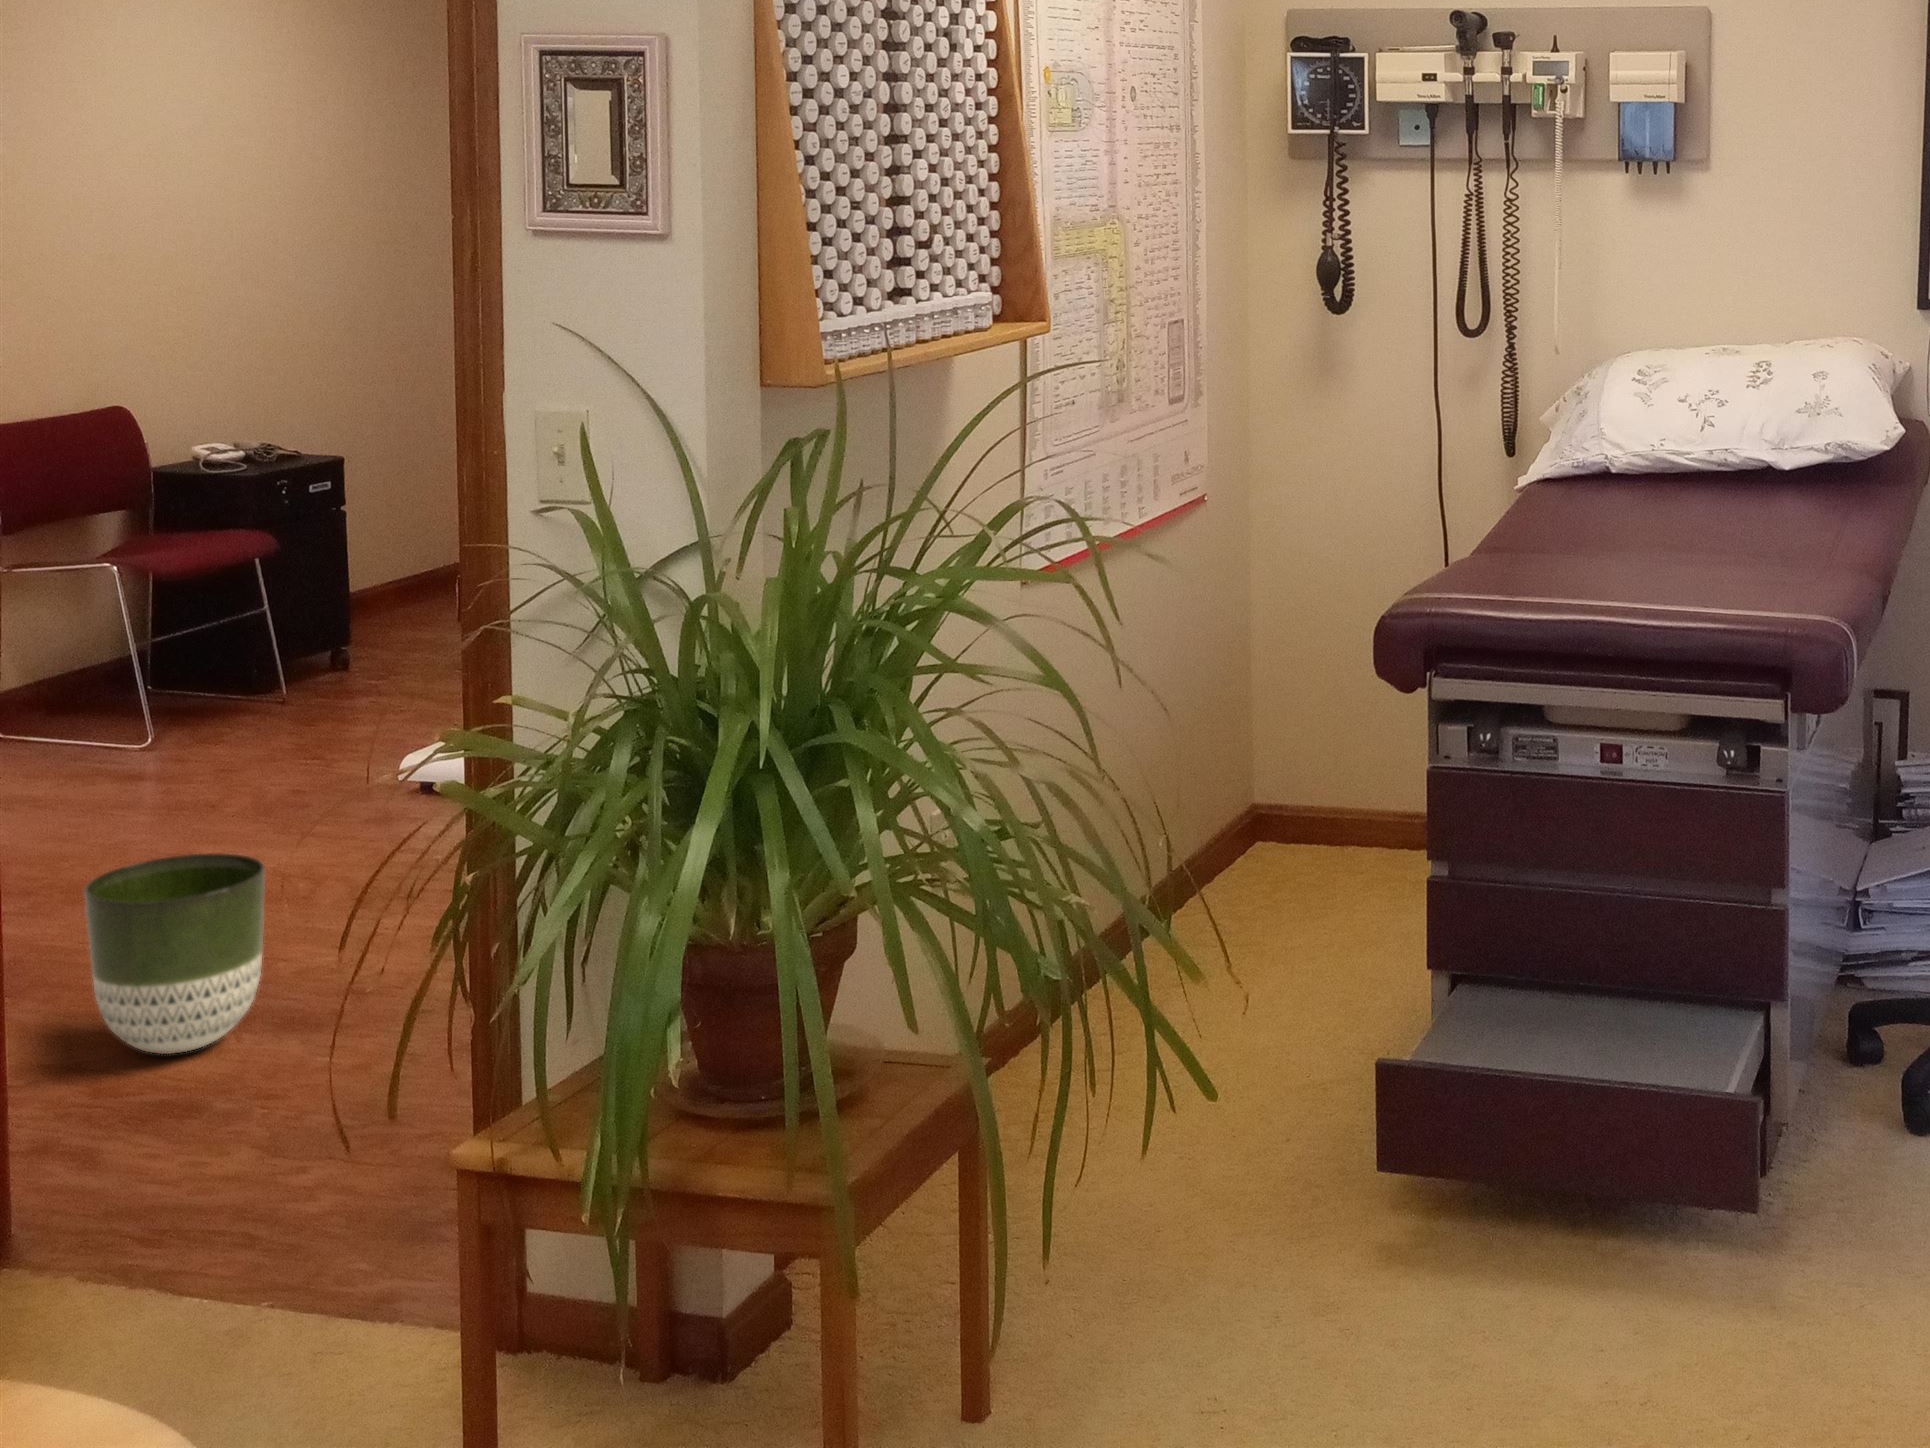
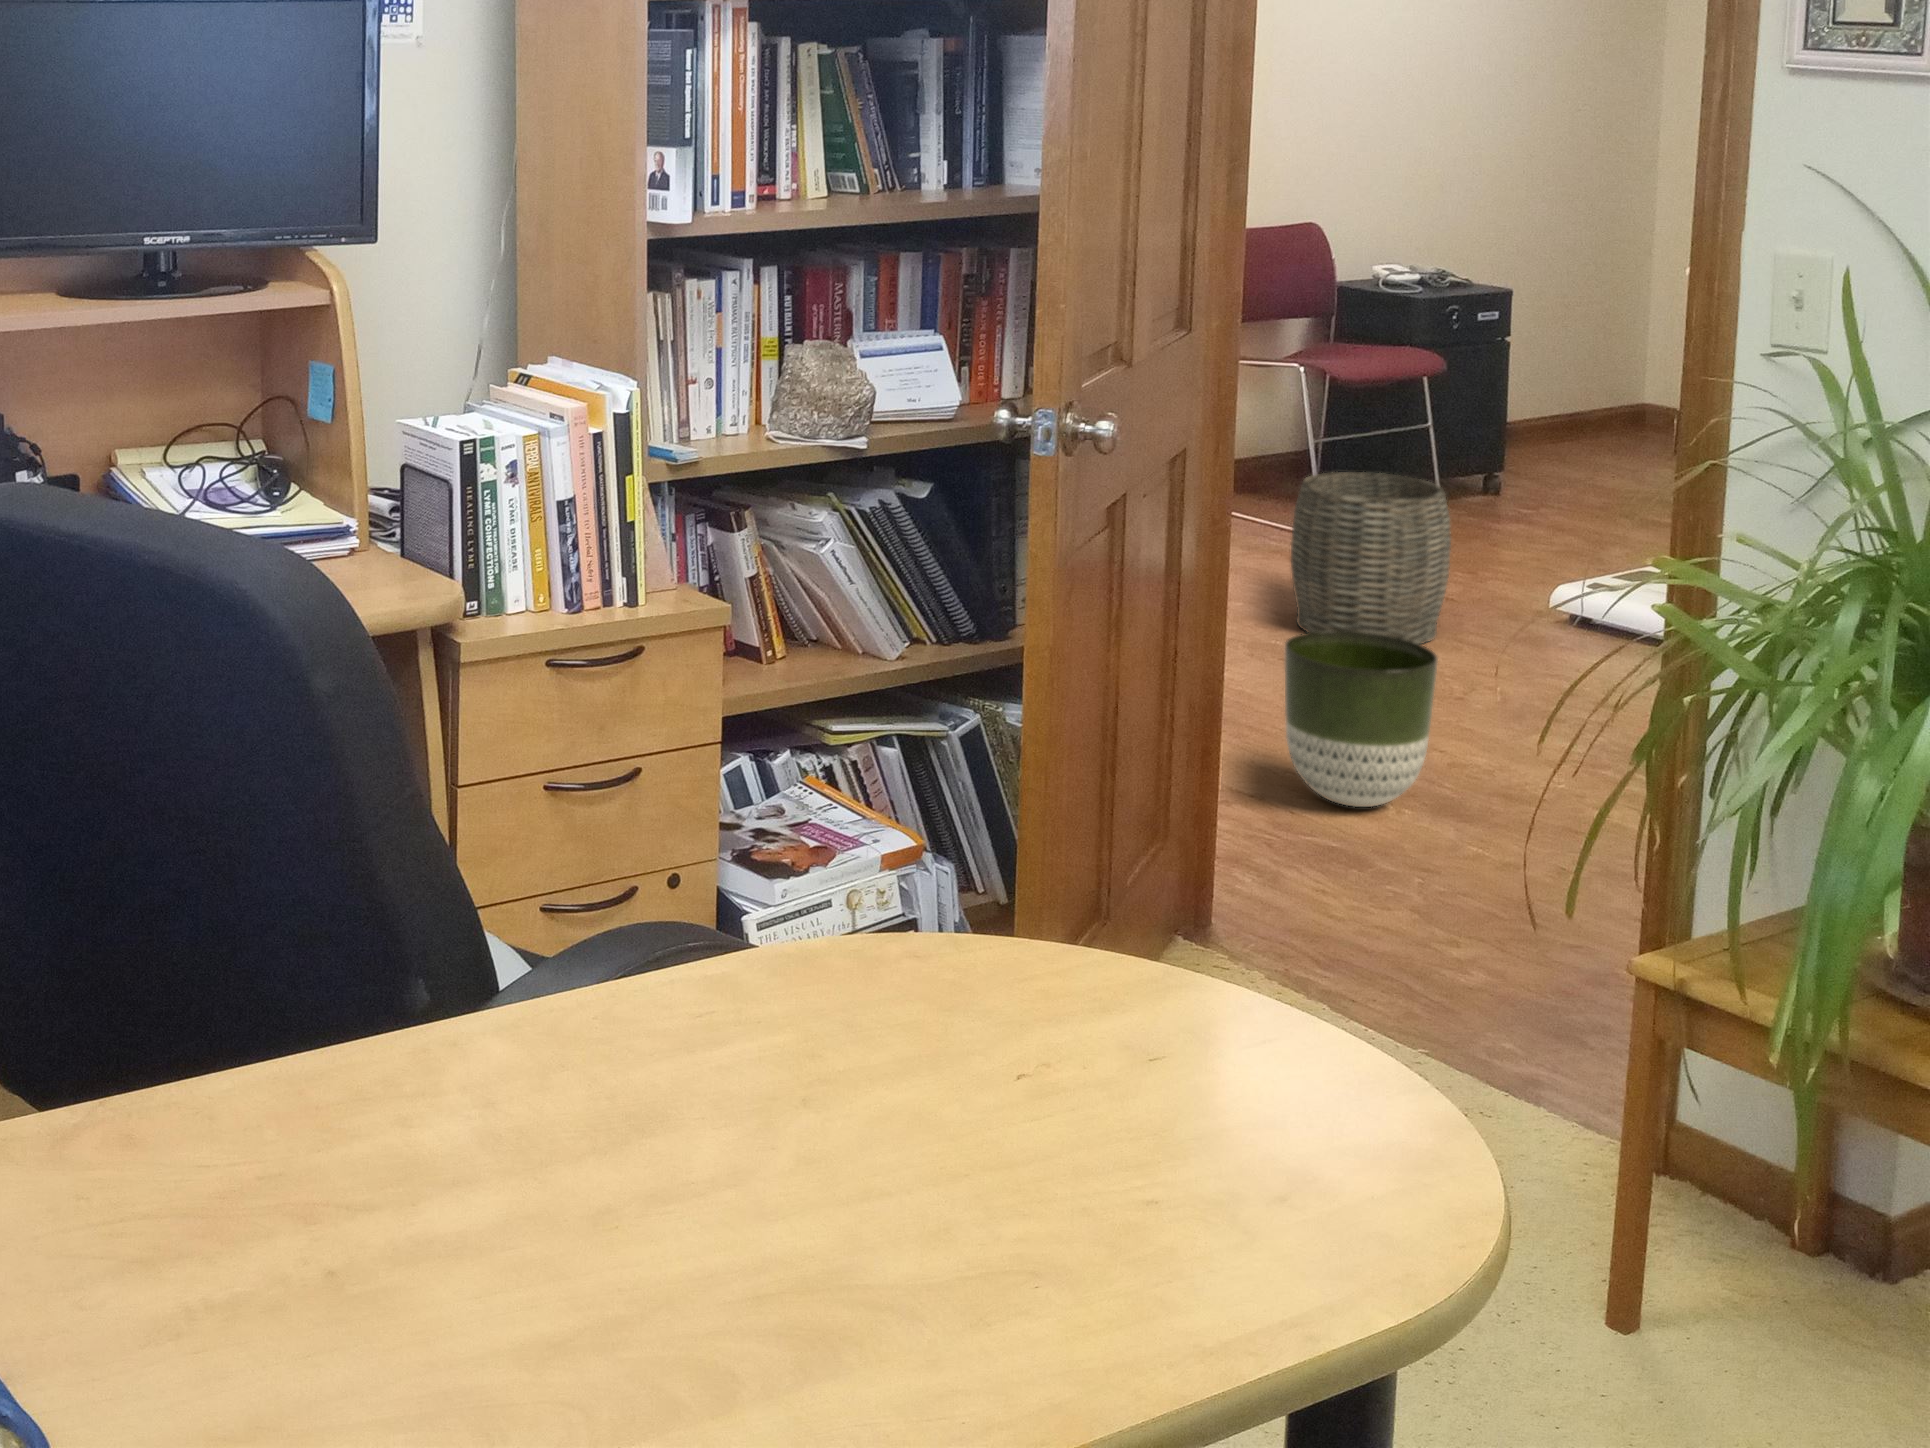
woven basket: none [104,671,288,866] -> present [1291,472,1451,644]

